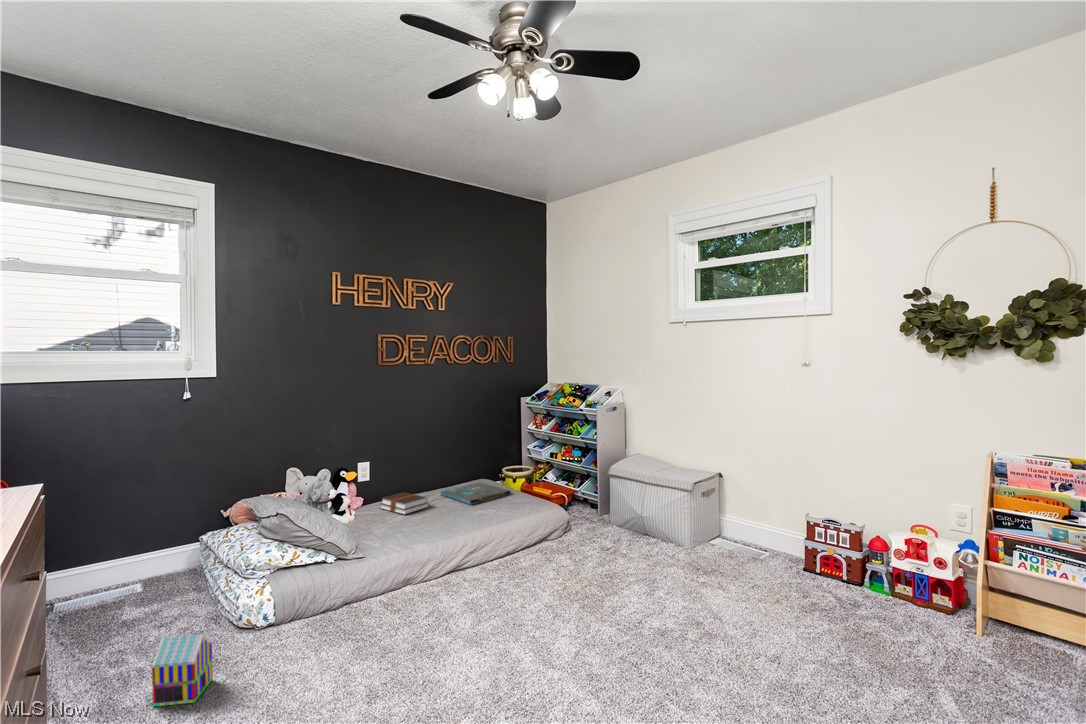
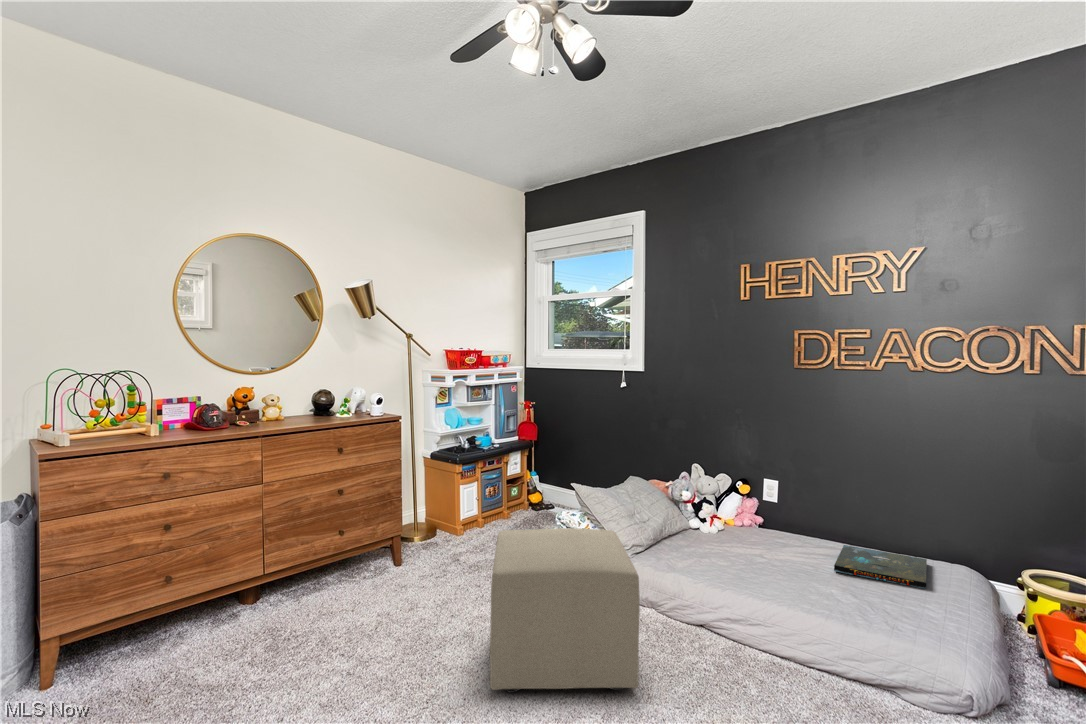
hardback book: present [381,492,429,515] -> none [751,523,794,553]
ottoman: none [380,521,540,681] -> present [490,528,640,693]
toy house: present [152,635,213,707] -> none [453,531,483,577]

